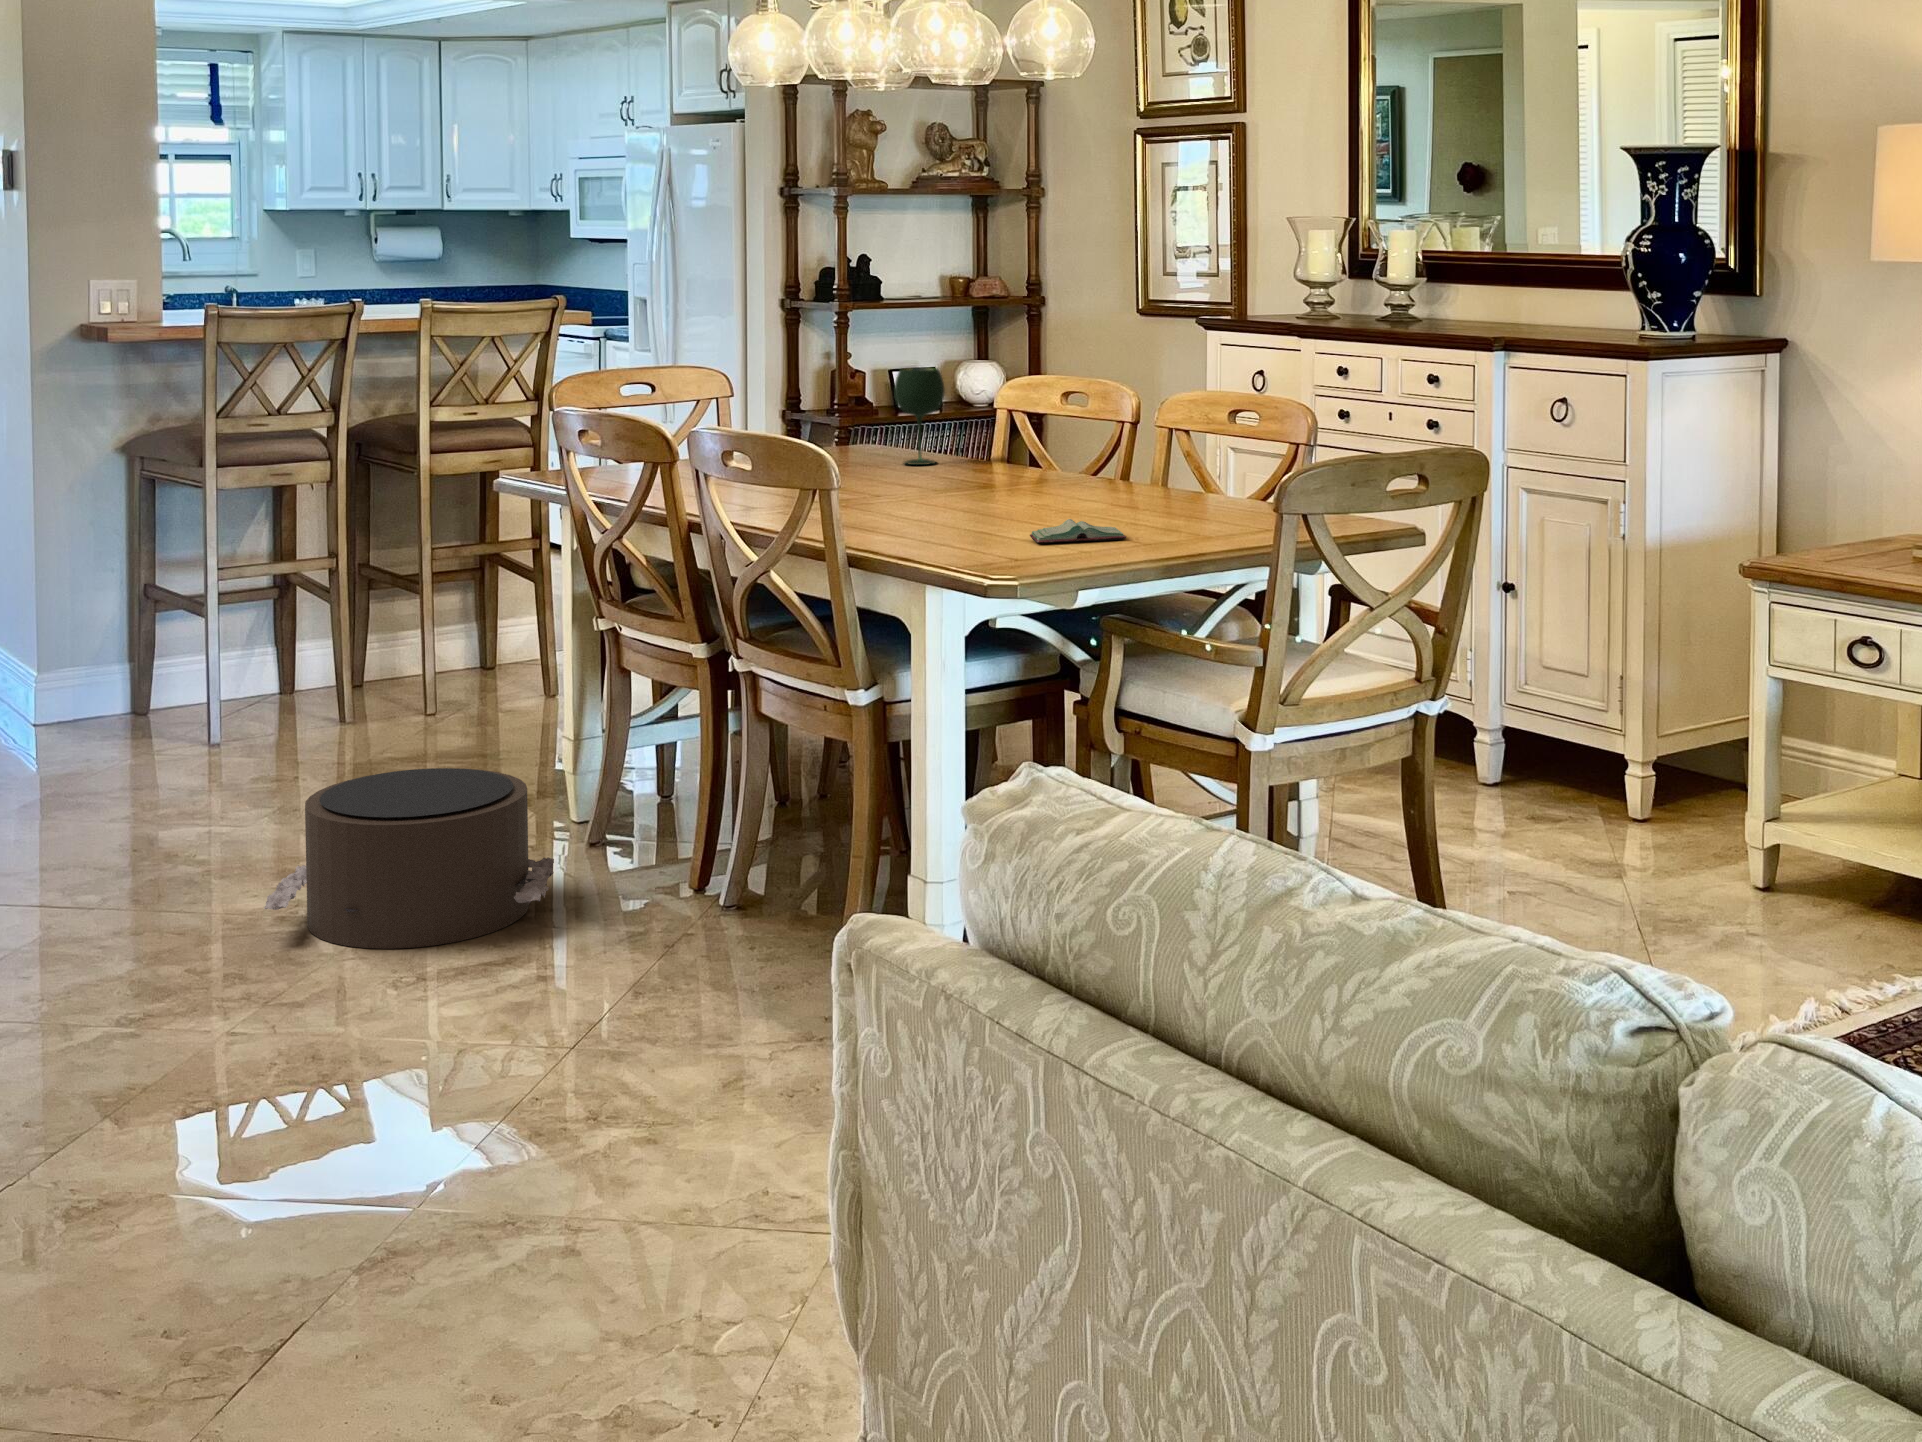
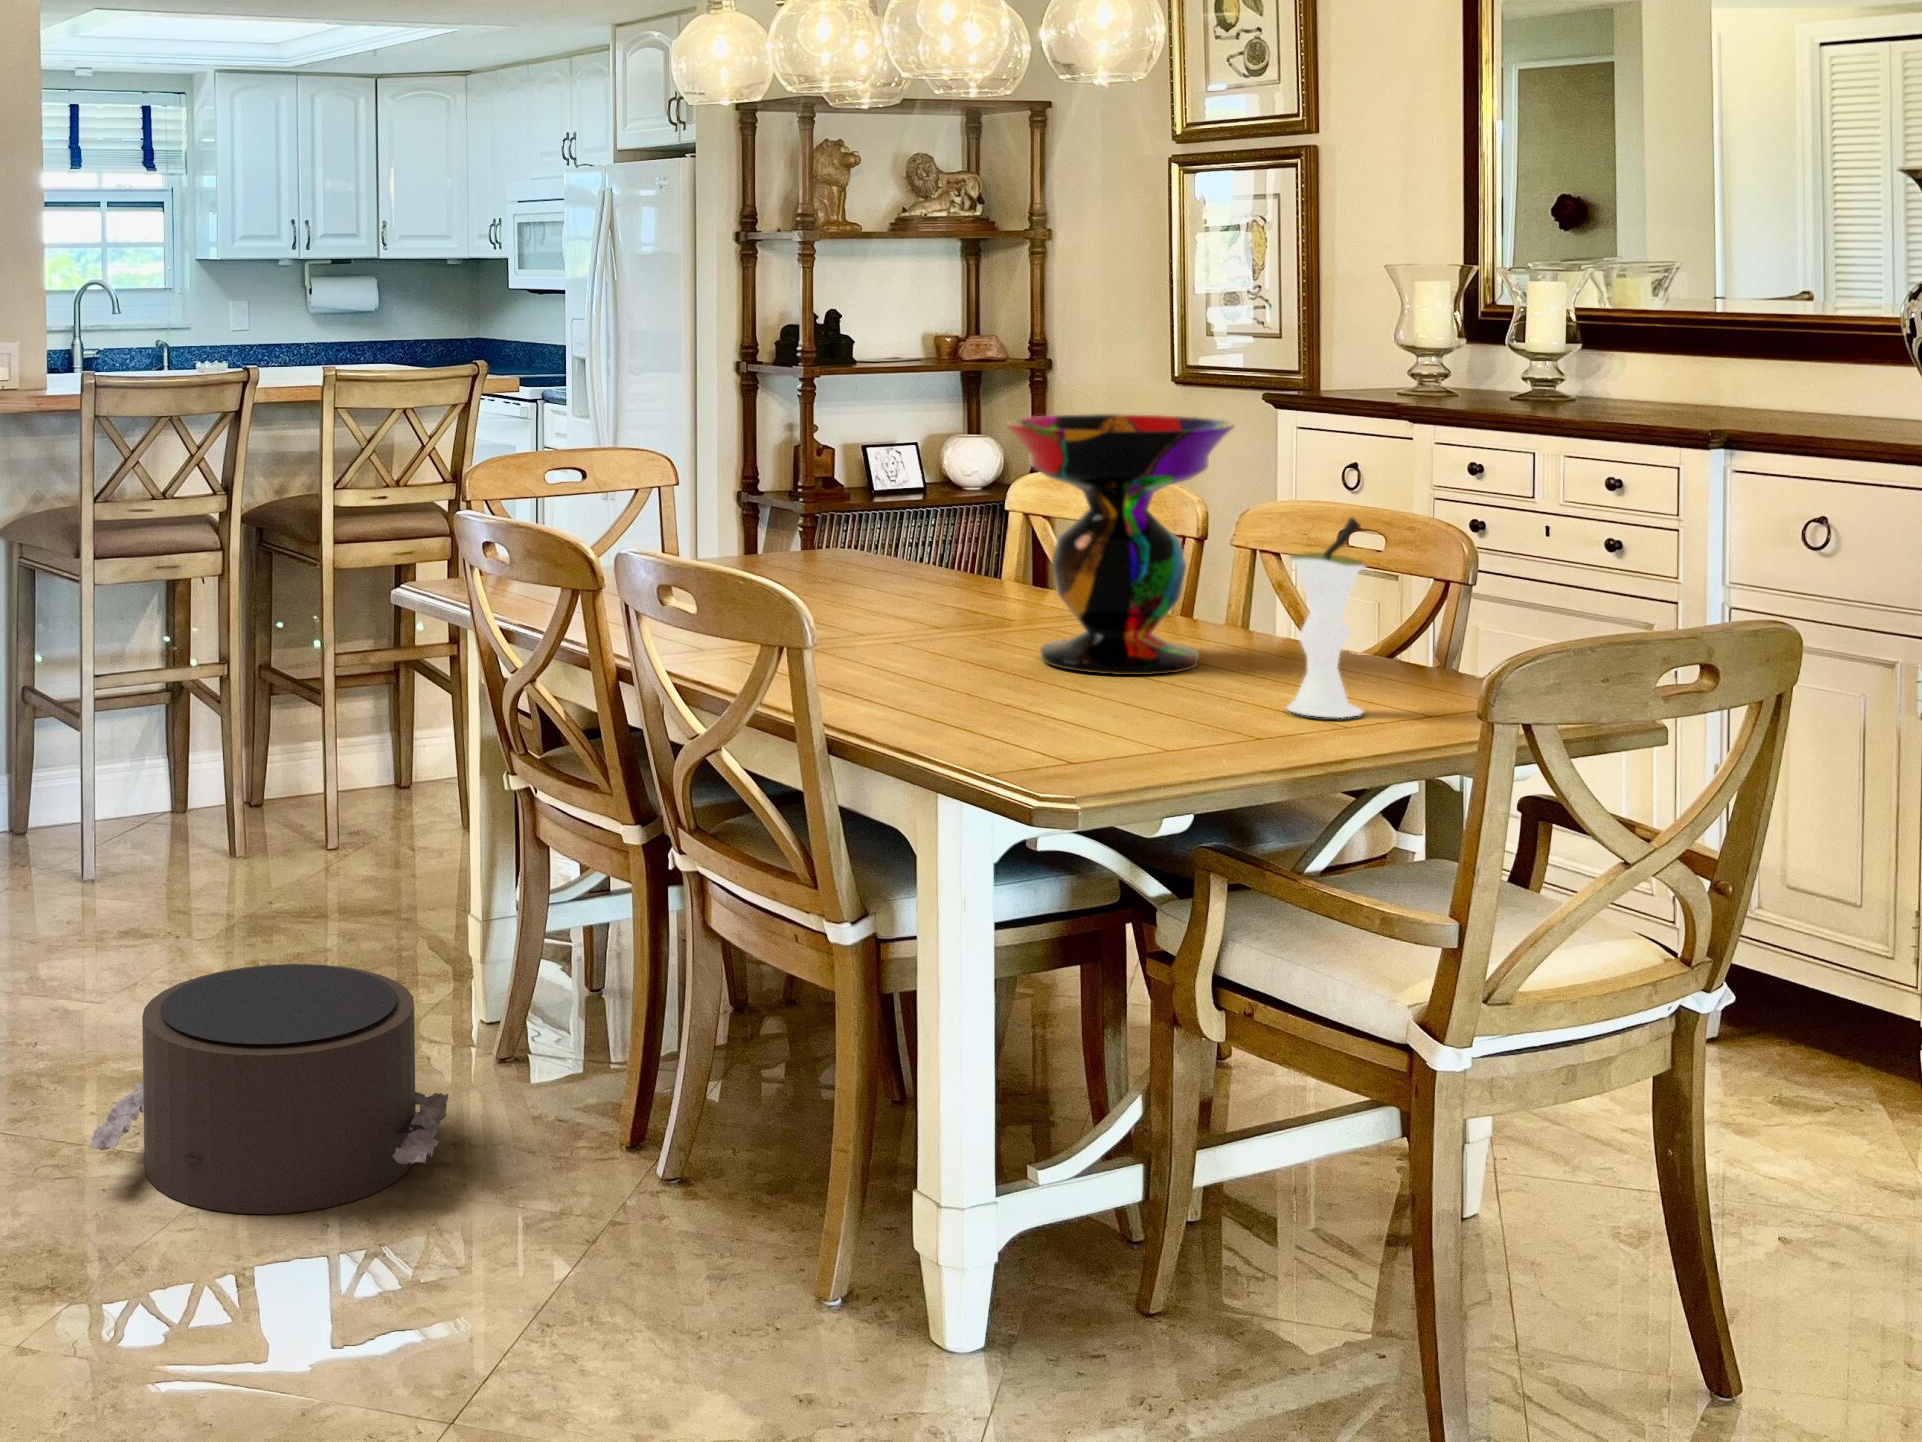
decorative bowl: none [980,324,1146,512] -> present [1004,414,1235,675]
wine glass: present [894,367,944,465] -> none [882,461,947,586]
vase: none [1171,389,1226,529] -> present [1287,518,1366,718]
book: present [1030,519,1126,543] -> none [1083,697,1225,733]

